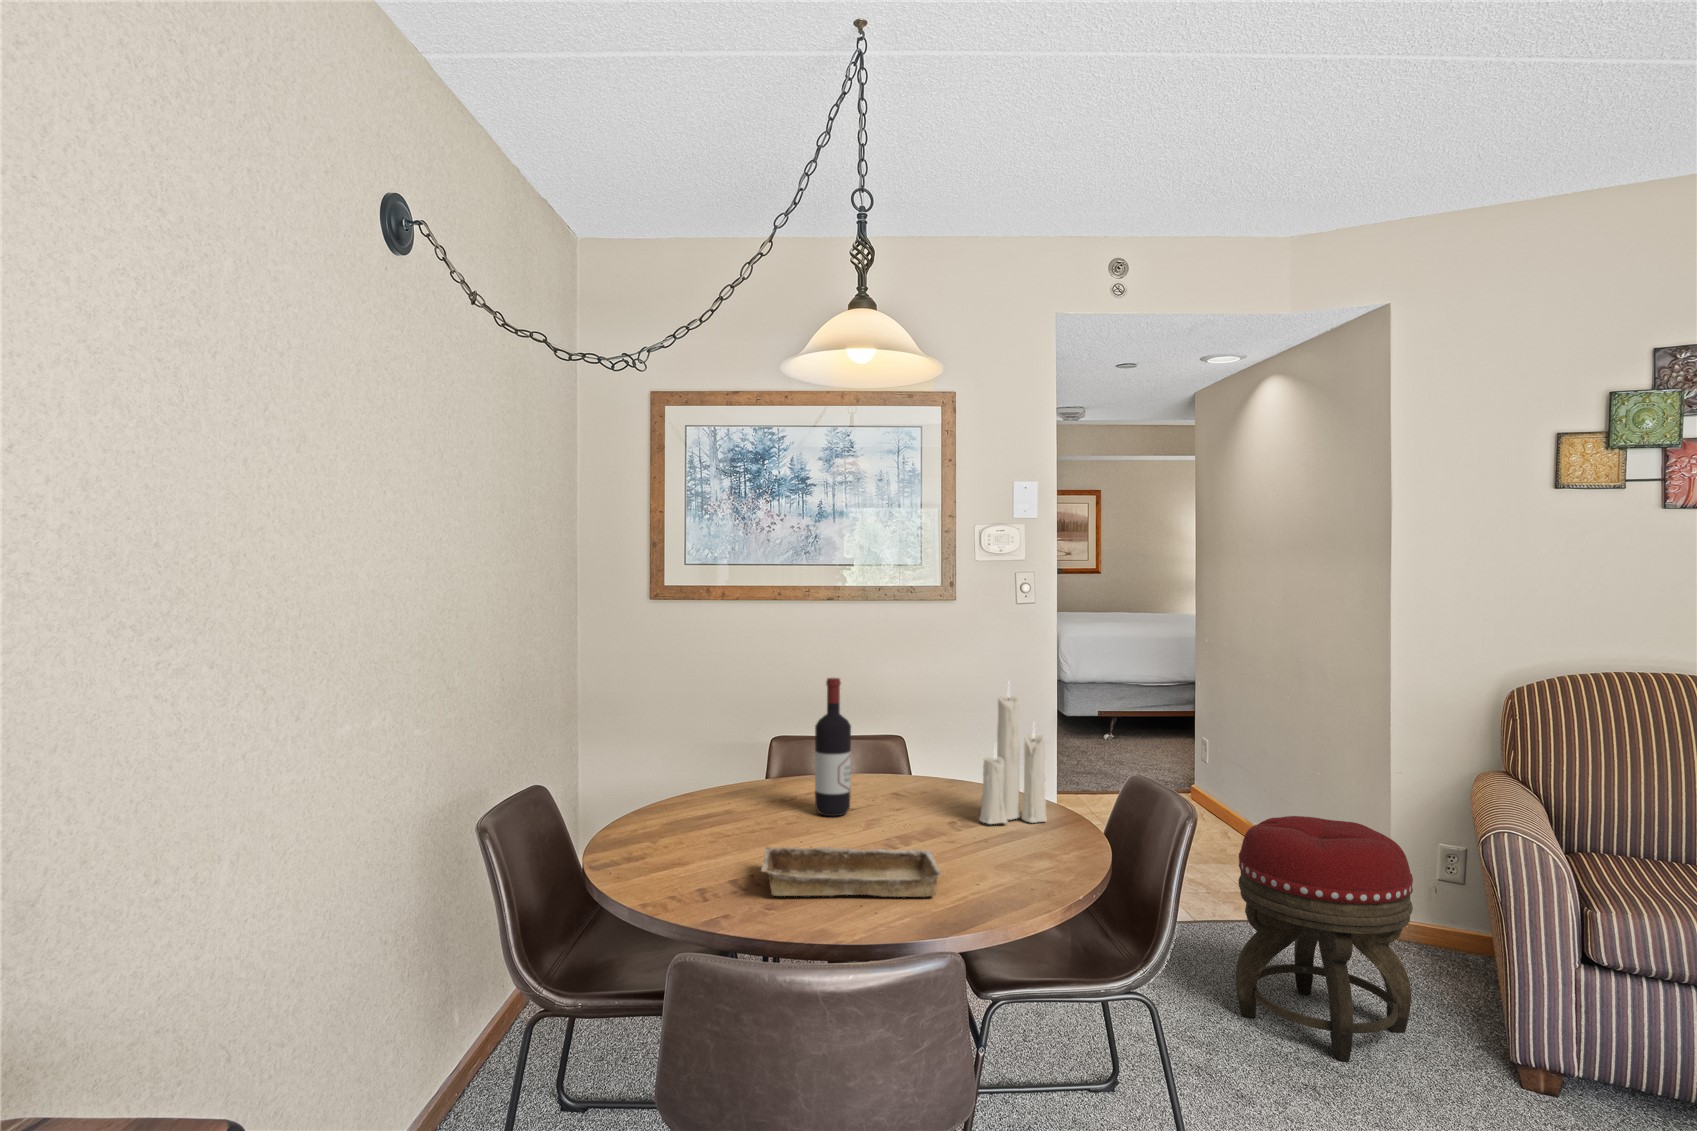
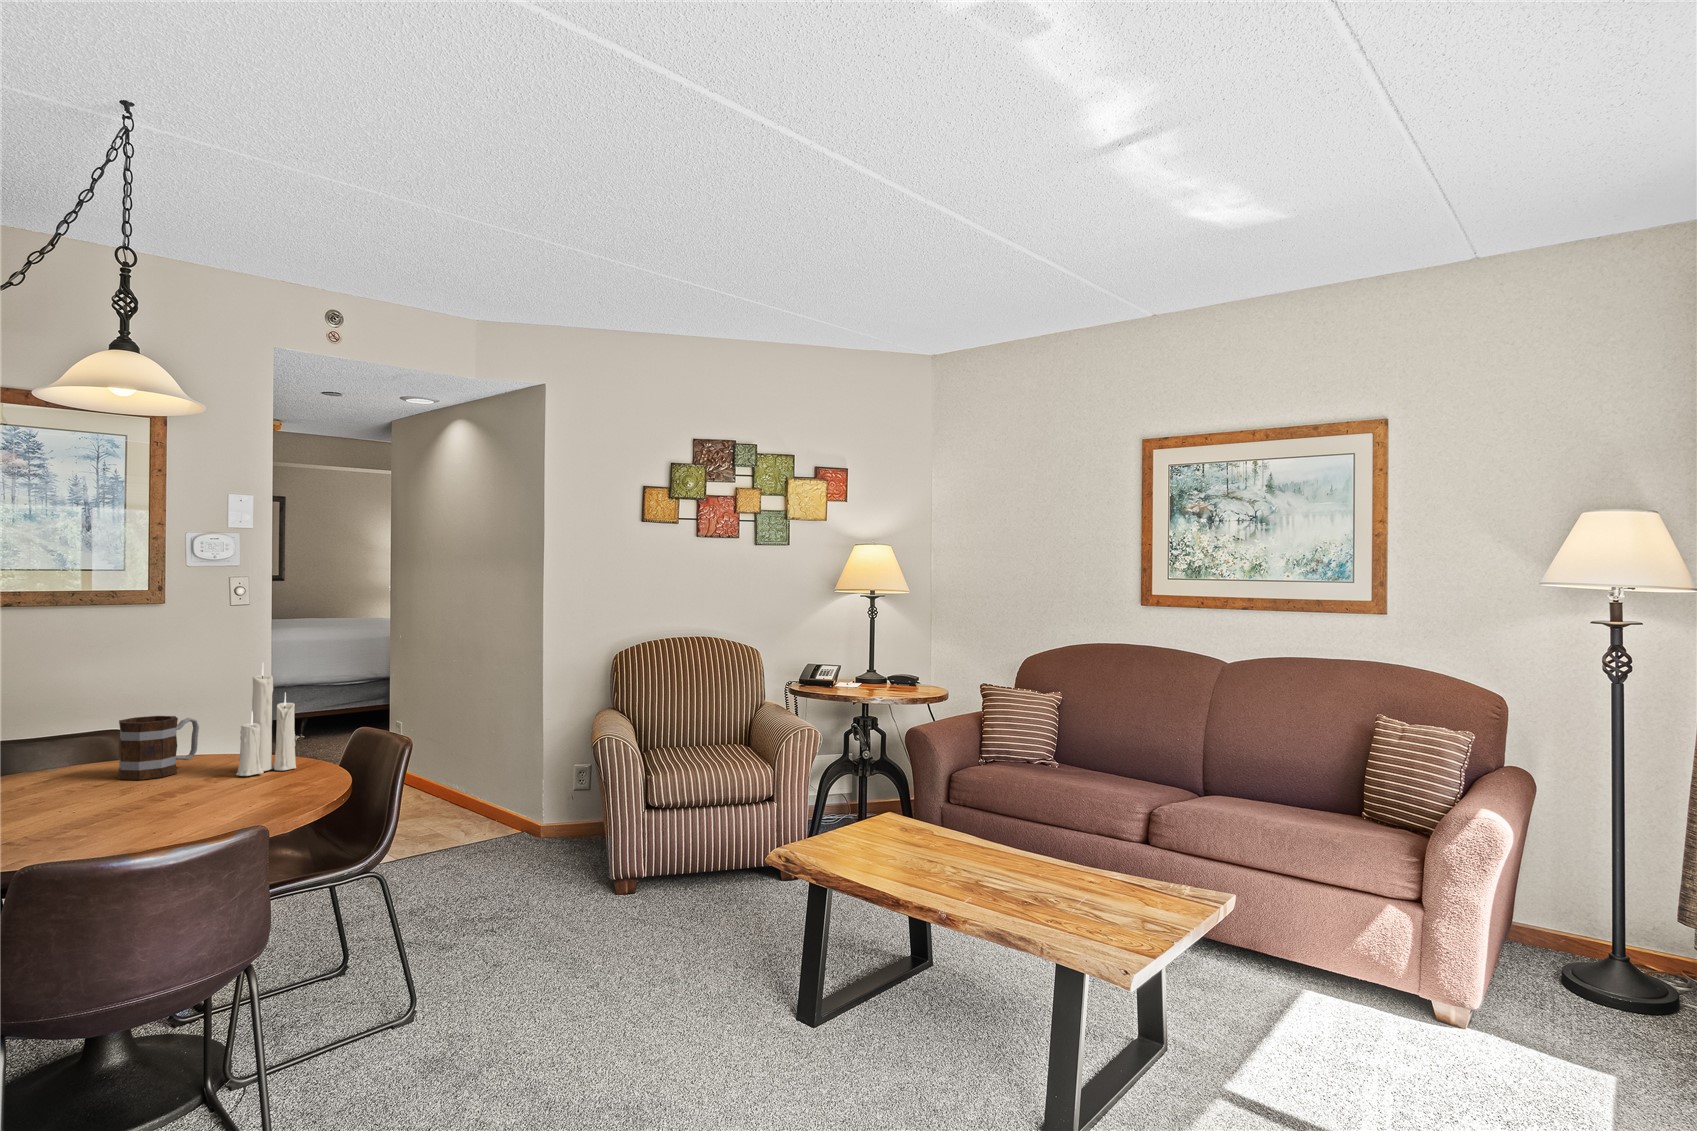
wine bottle: present [815,678,851,816] -> none [64,672,105,794]
mug: none [871,731,950,807] -> present [118,716,199,780]
footstool: present [1236,816,1413,1061] -> none [435,752,555,912]
tray: present [762,846,942,897] -> none [45,792,231,841]

